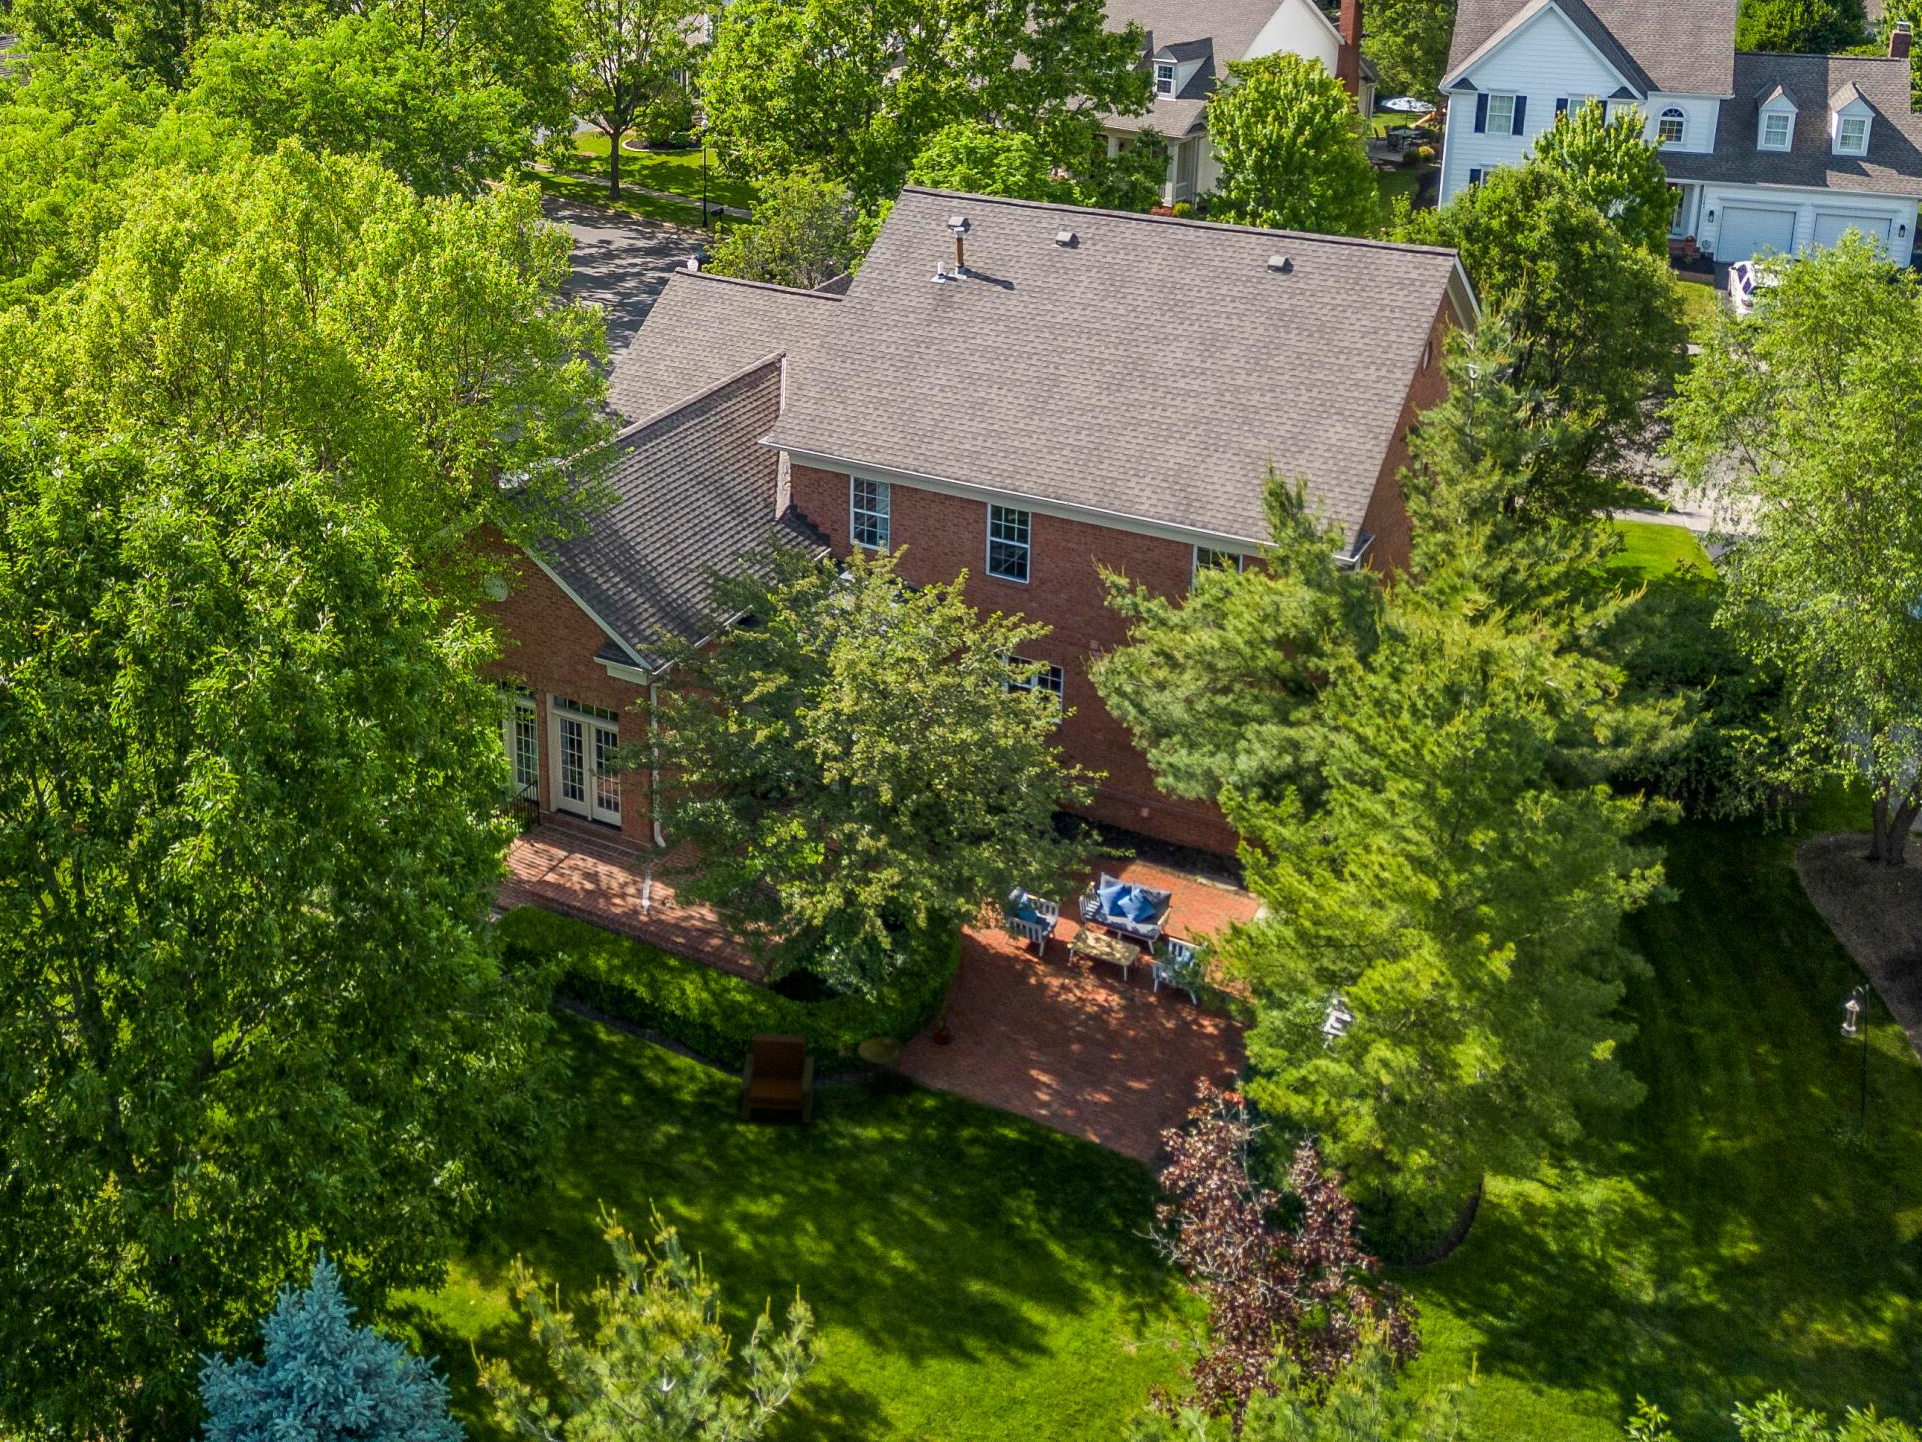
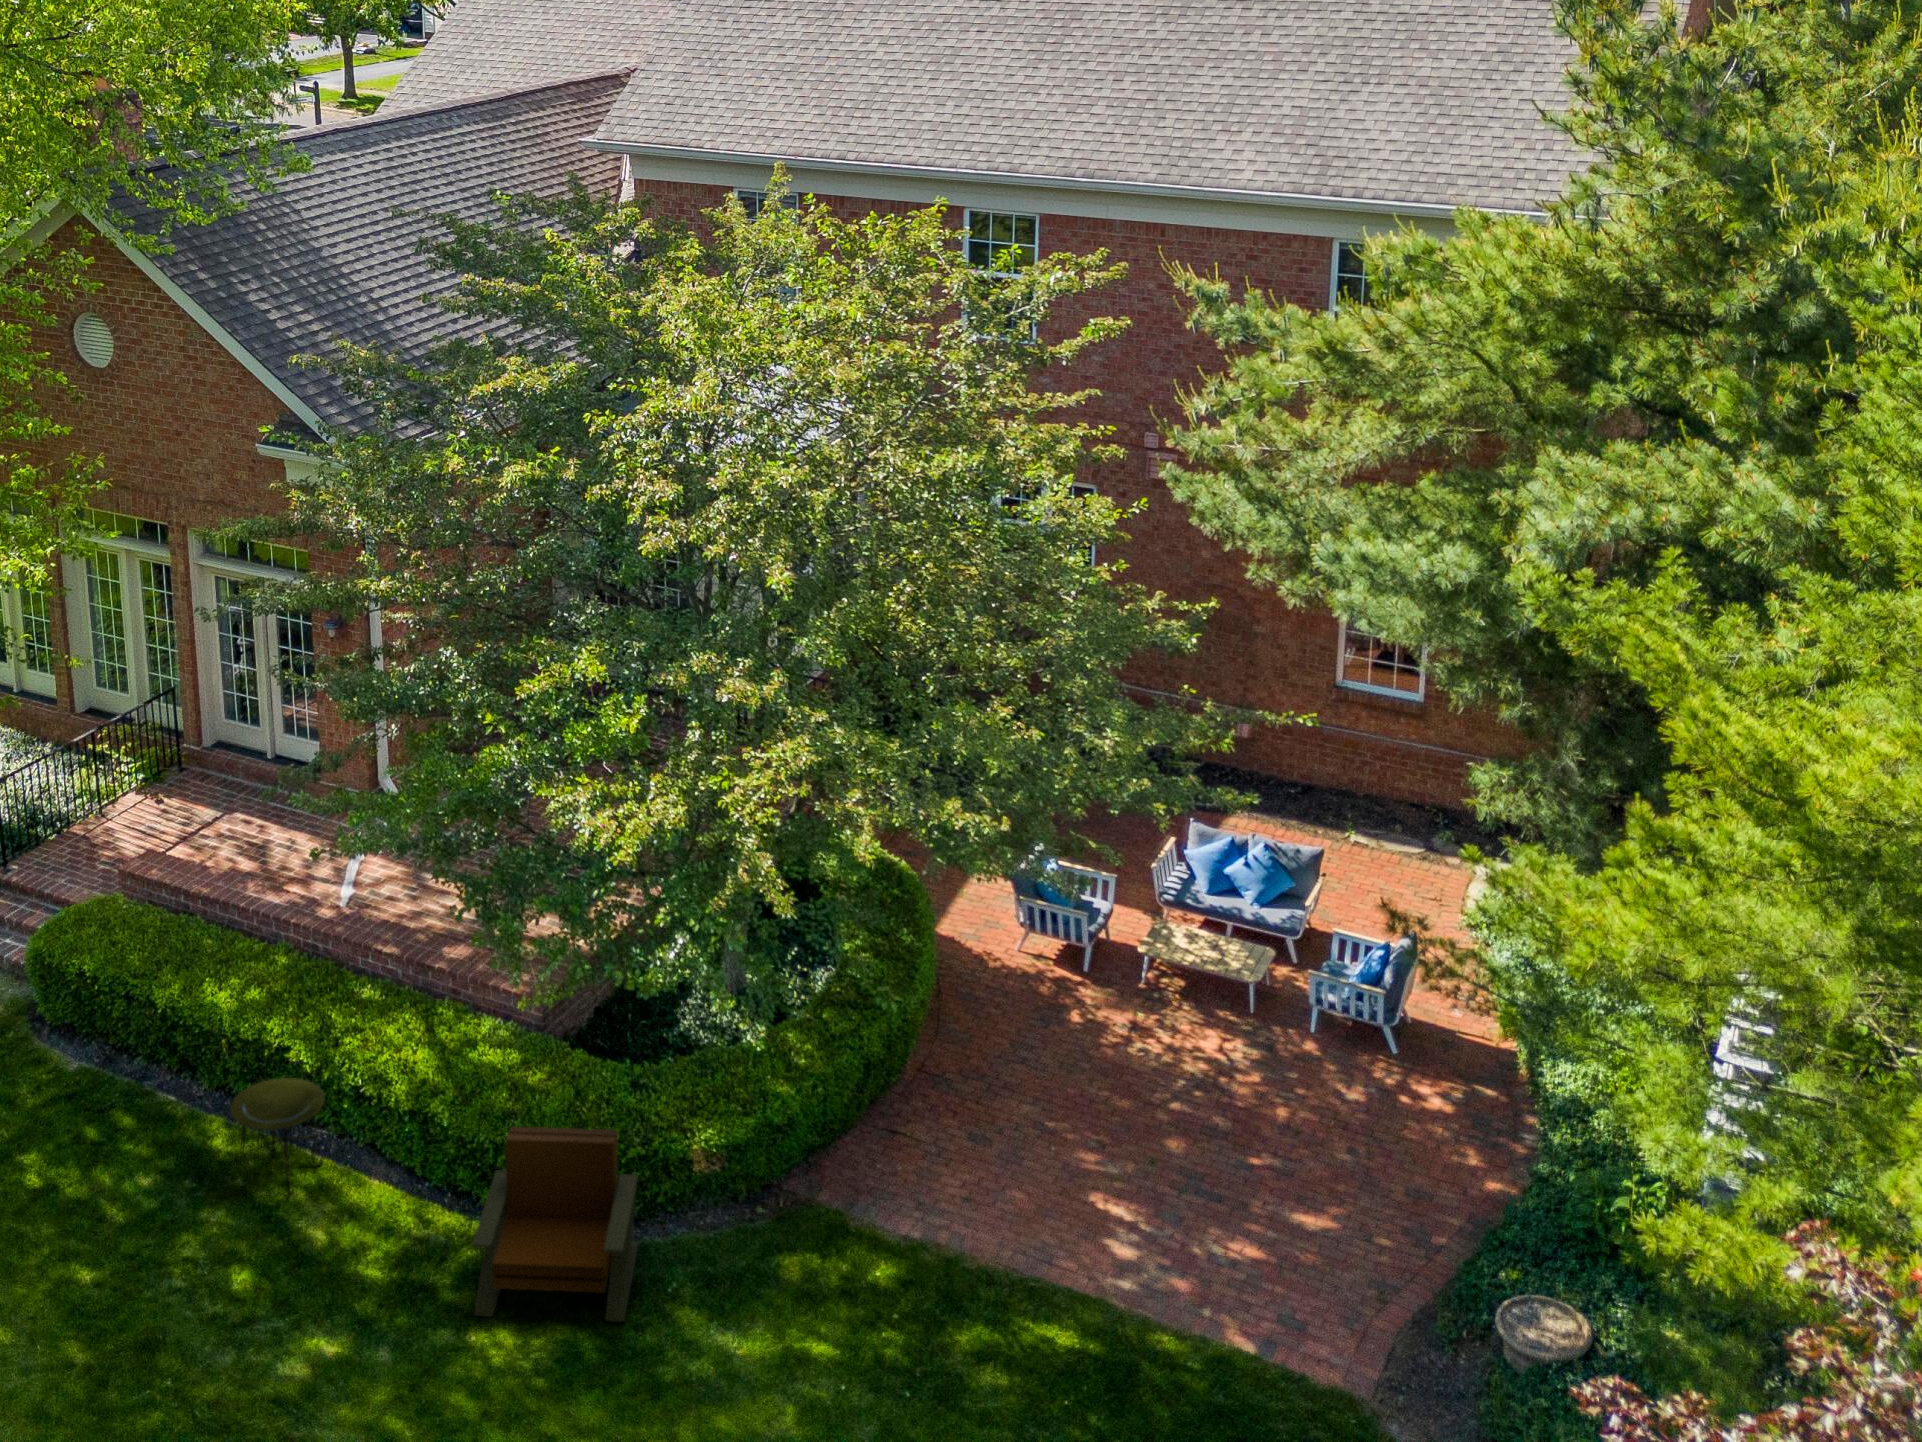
decorative plant: present [933,1004,959,1043] -> none [854,1041,941,1142]
side table: present [858,1037,904,1085] -> present [230,1078,324,1197]

